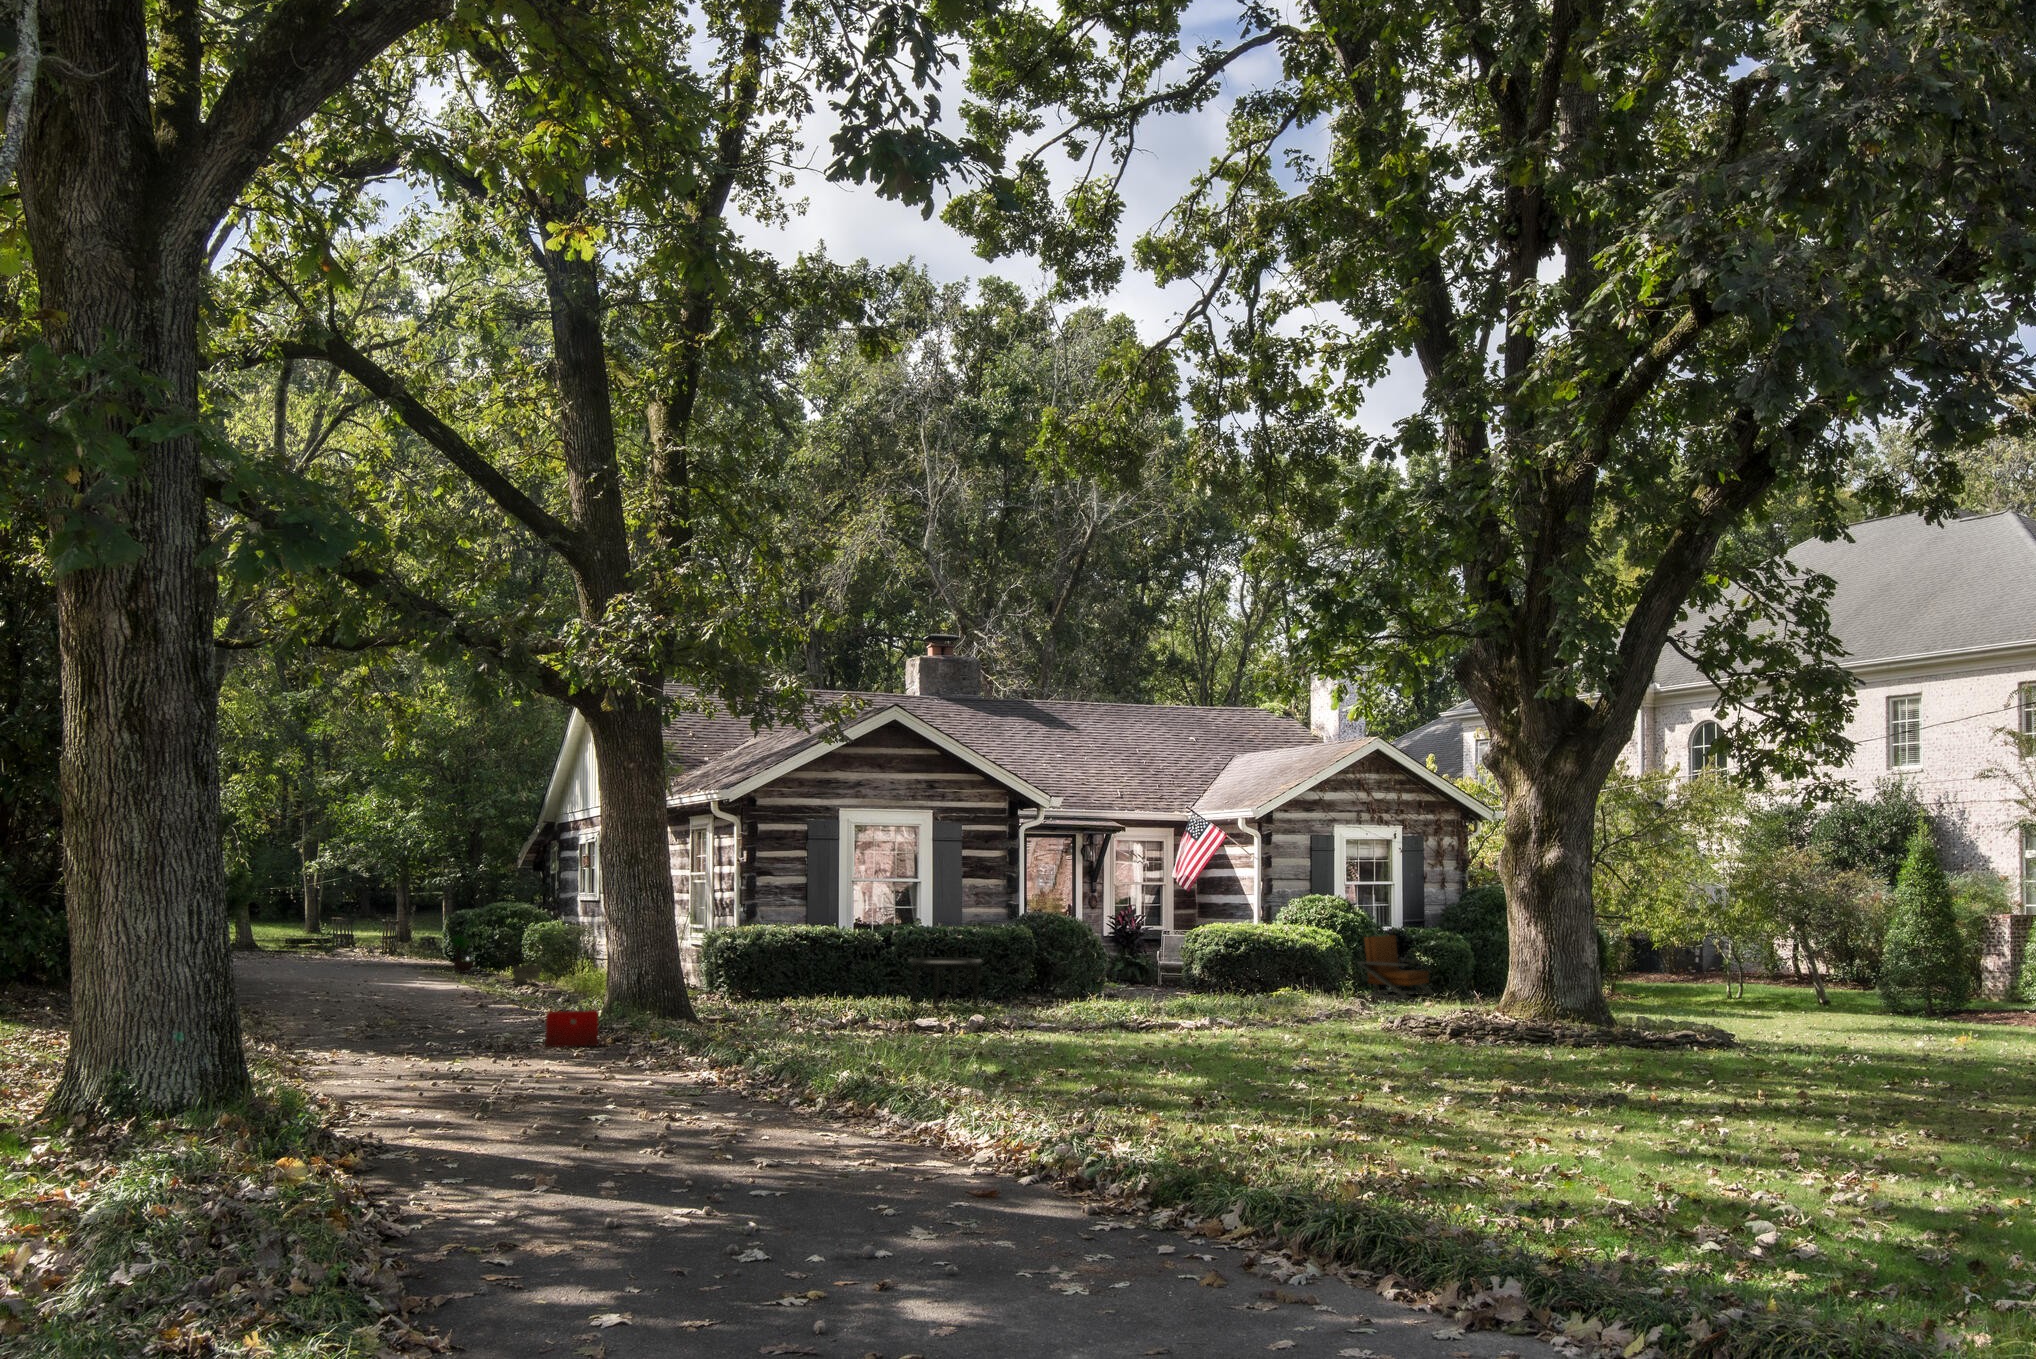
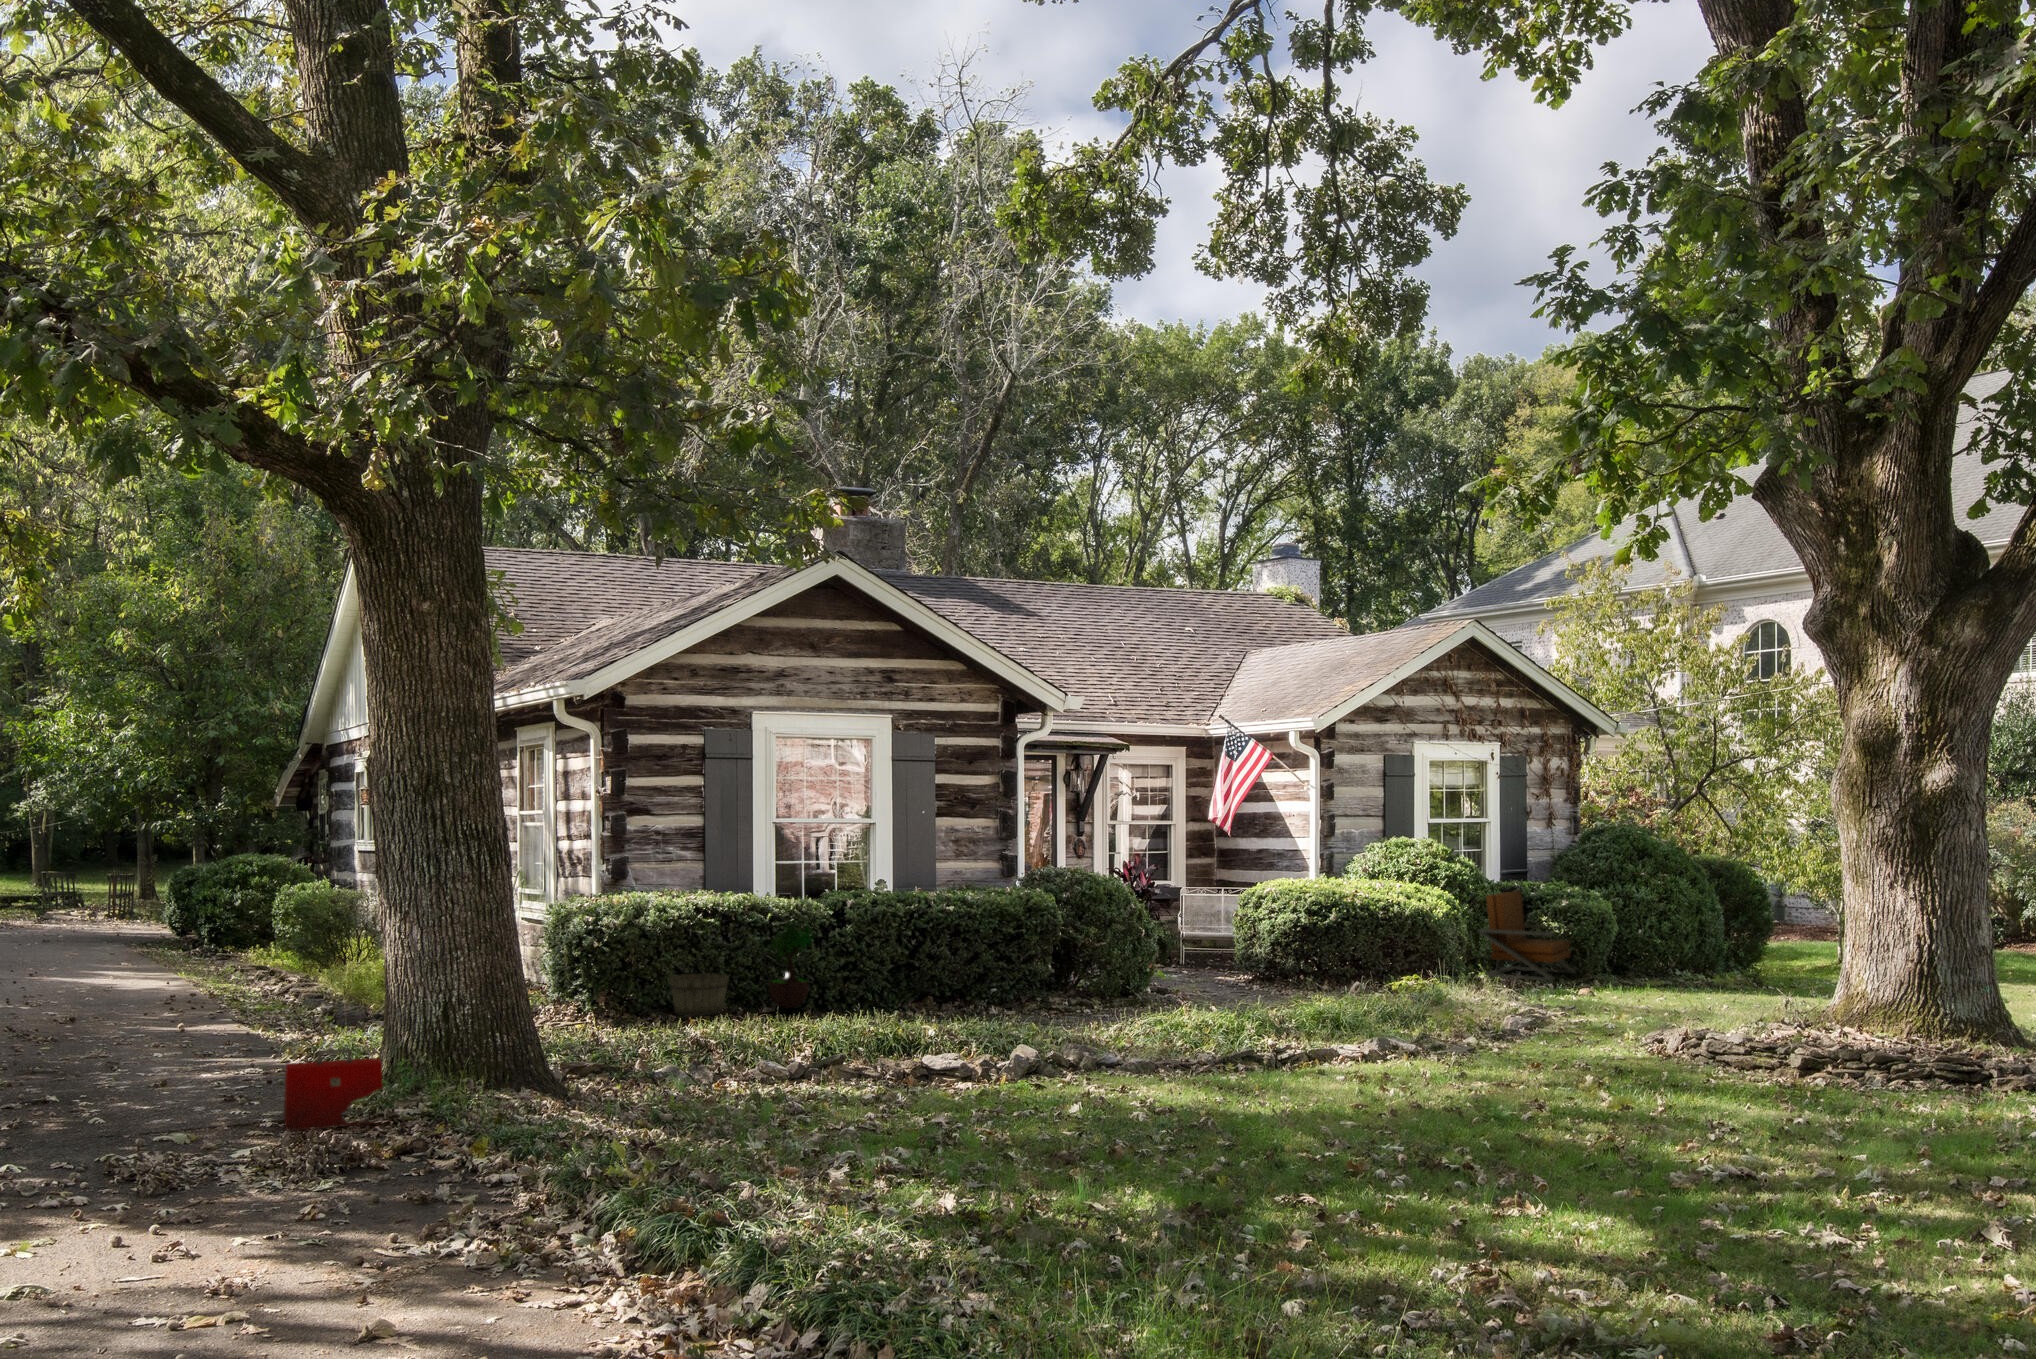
potted tree: present [448,935,473,973] -> present [769,925,813,1008]
round table: present [909,958,982,1007] -> none [869,936,982,1014]
wooden bucket: present [512,963,542,985] -> present [670,967,729,1016]

